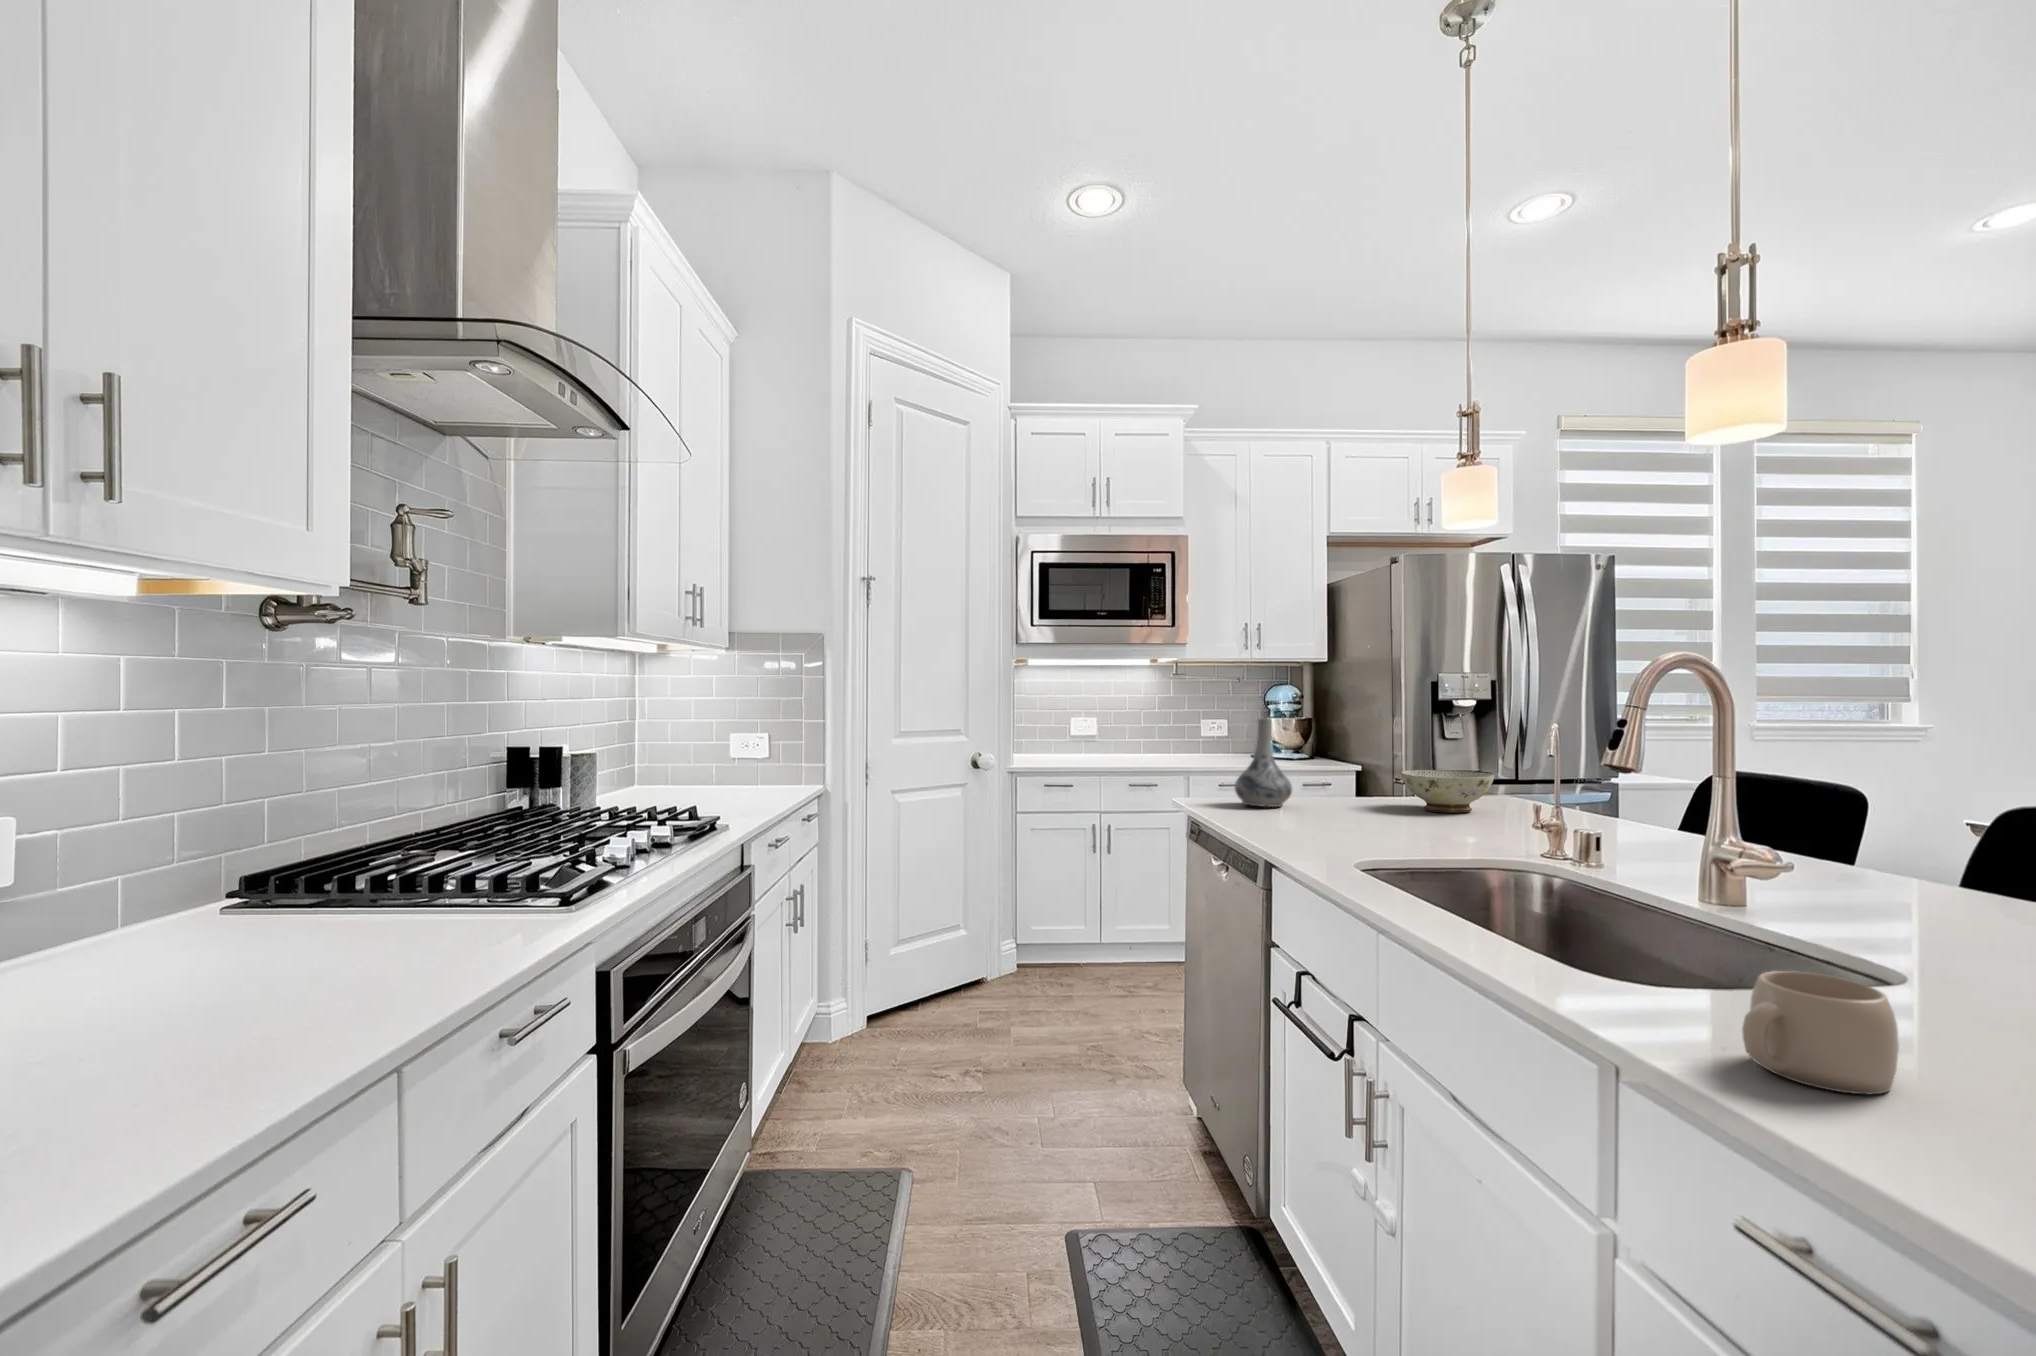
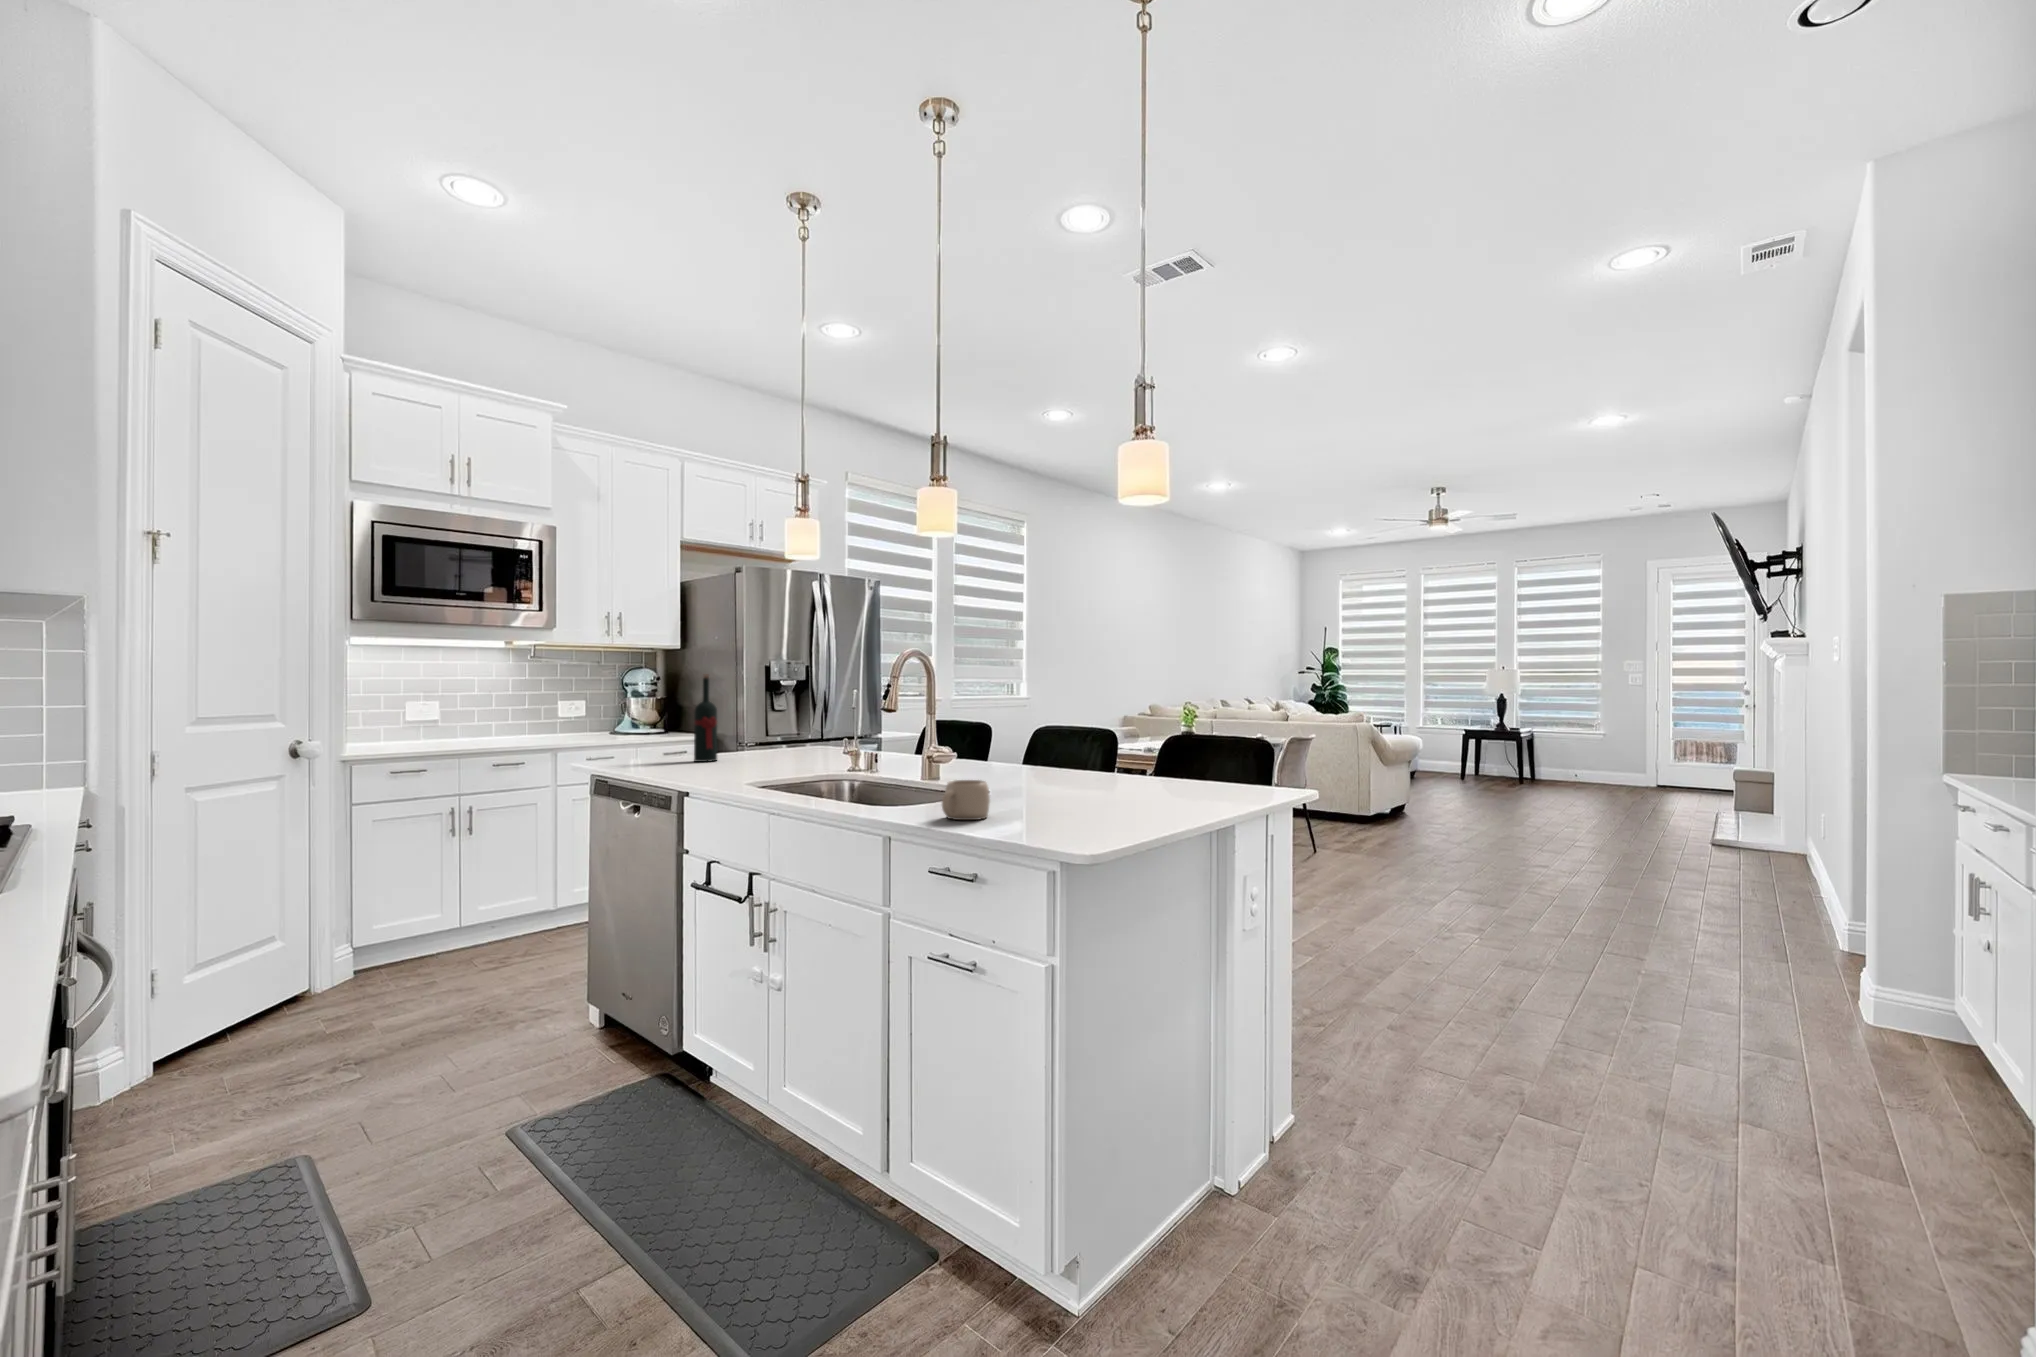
wine bottle: none [1310,697,1342,816] -> present [694,674,717,762]
decorative vase: present [1235,719,1292,807] -> none [630,692,677,760]
ceramic bowl: present [1401,770,1495,813] -> none [756,726,817,755]

